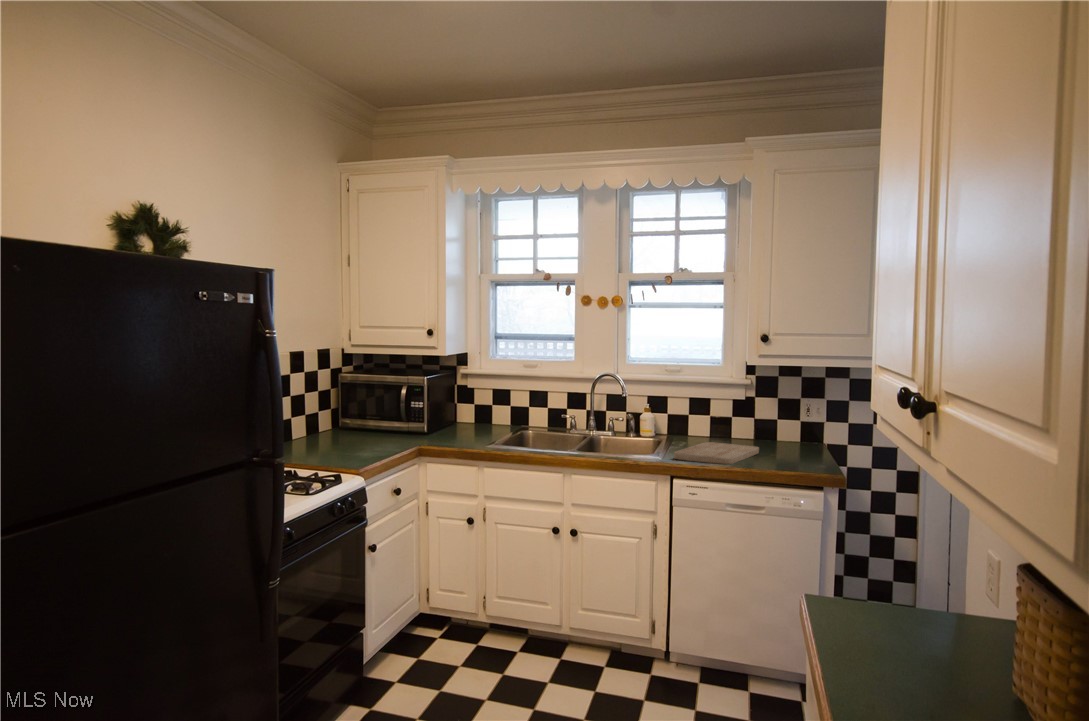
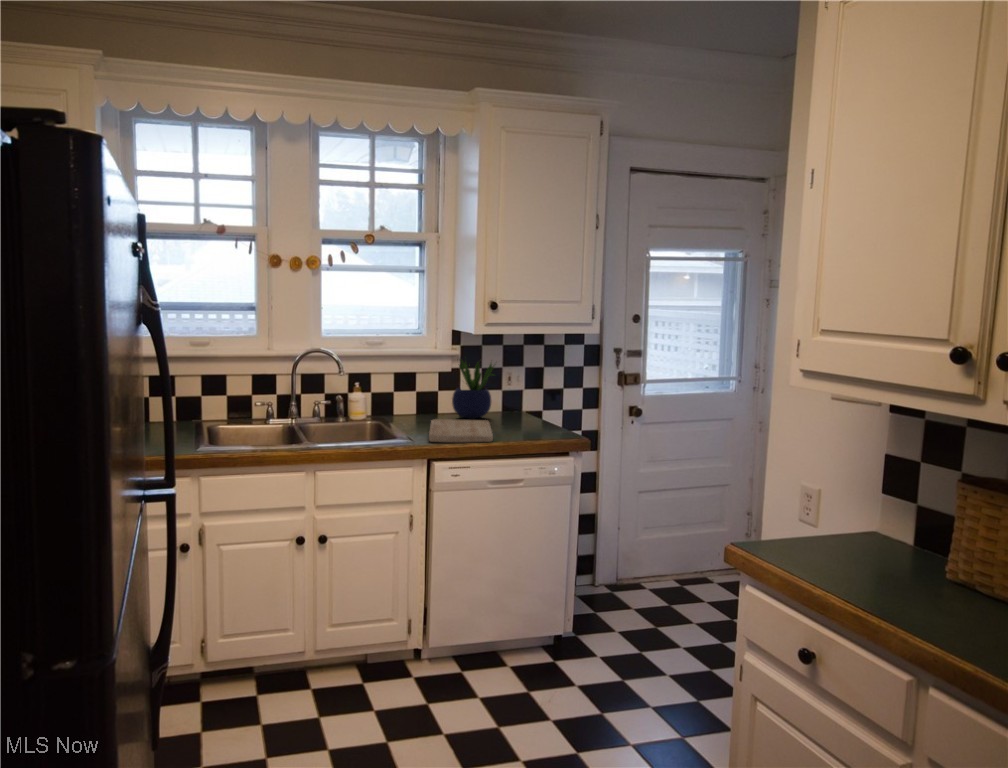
potted plant: none [743,381,792,447] -> present [452,360,495,419]

